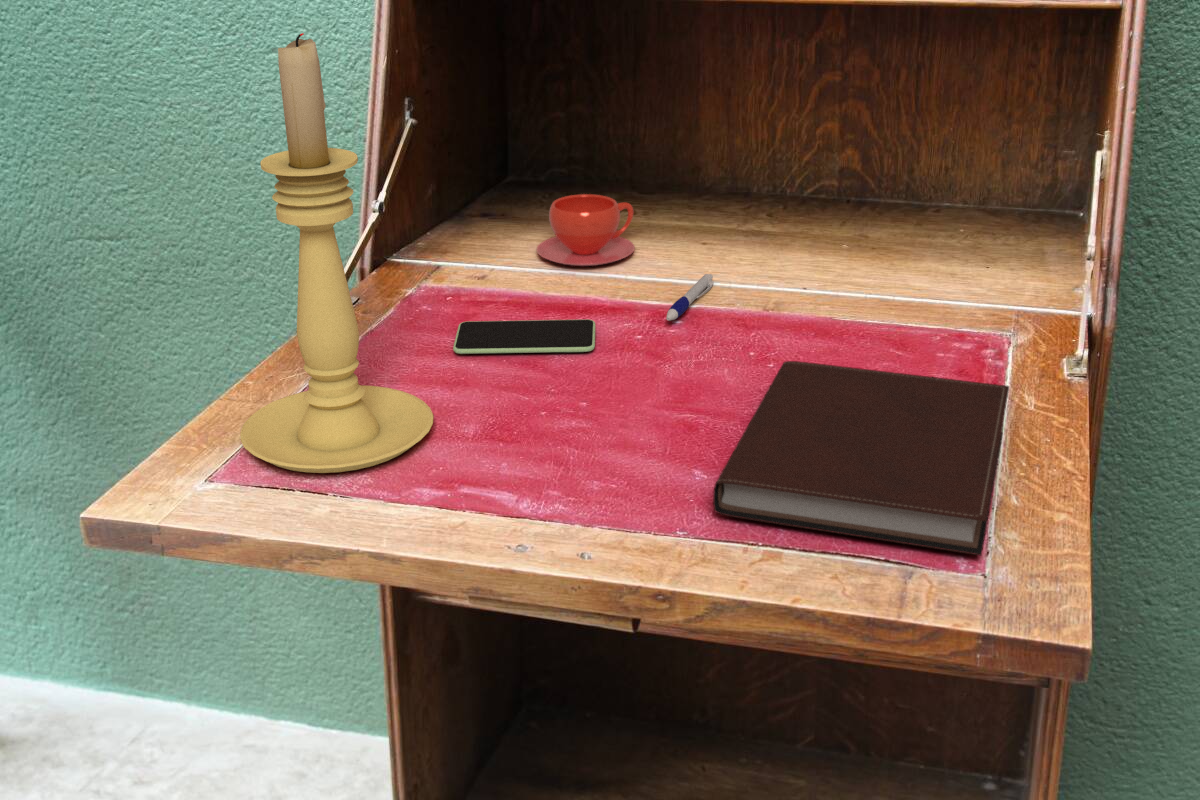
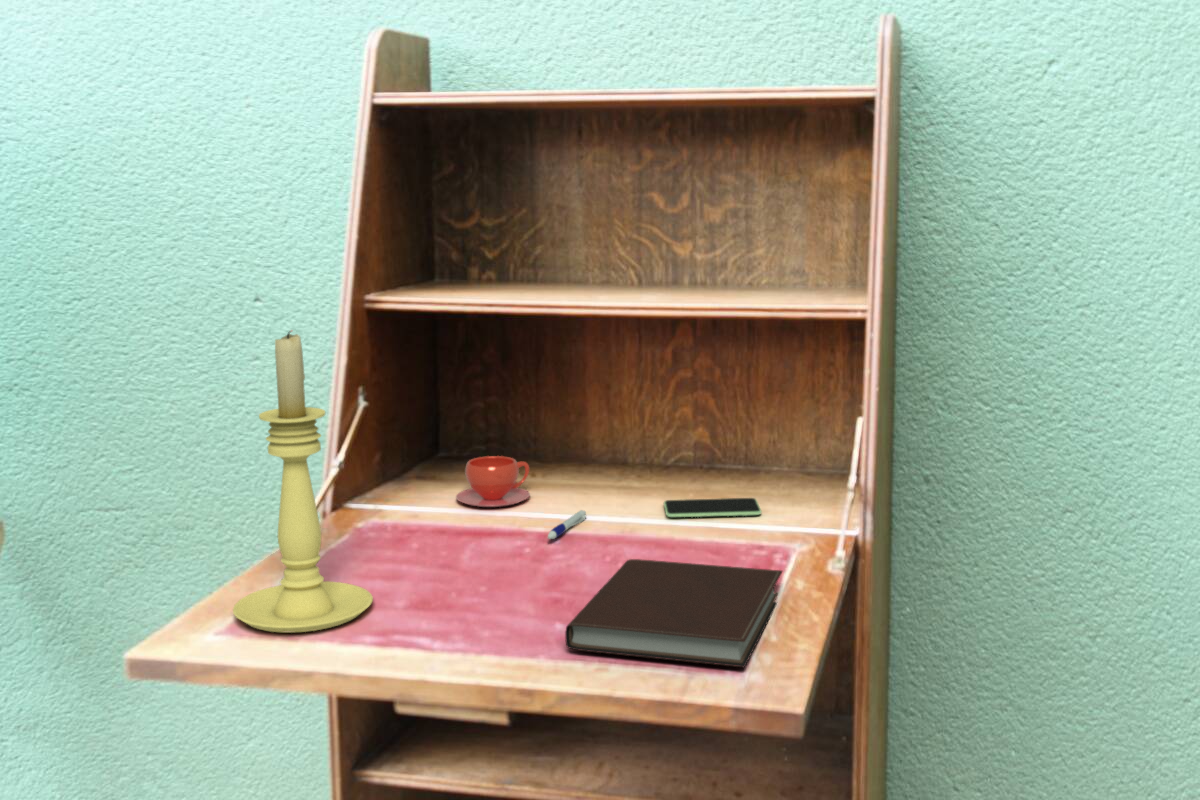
smartphone: present [453,319,596,354] -> present [664,498,761,517]

